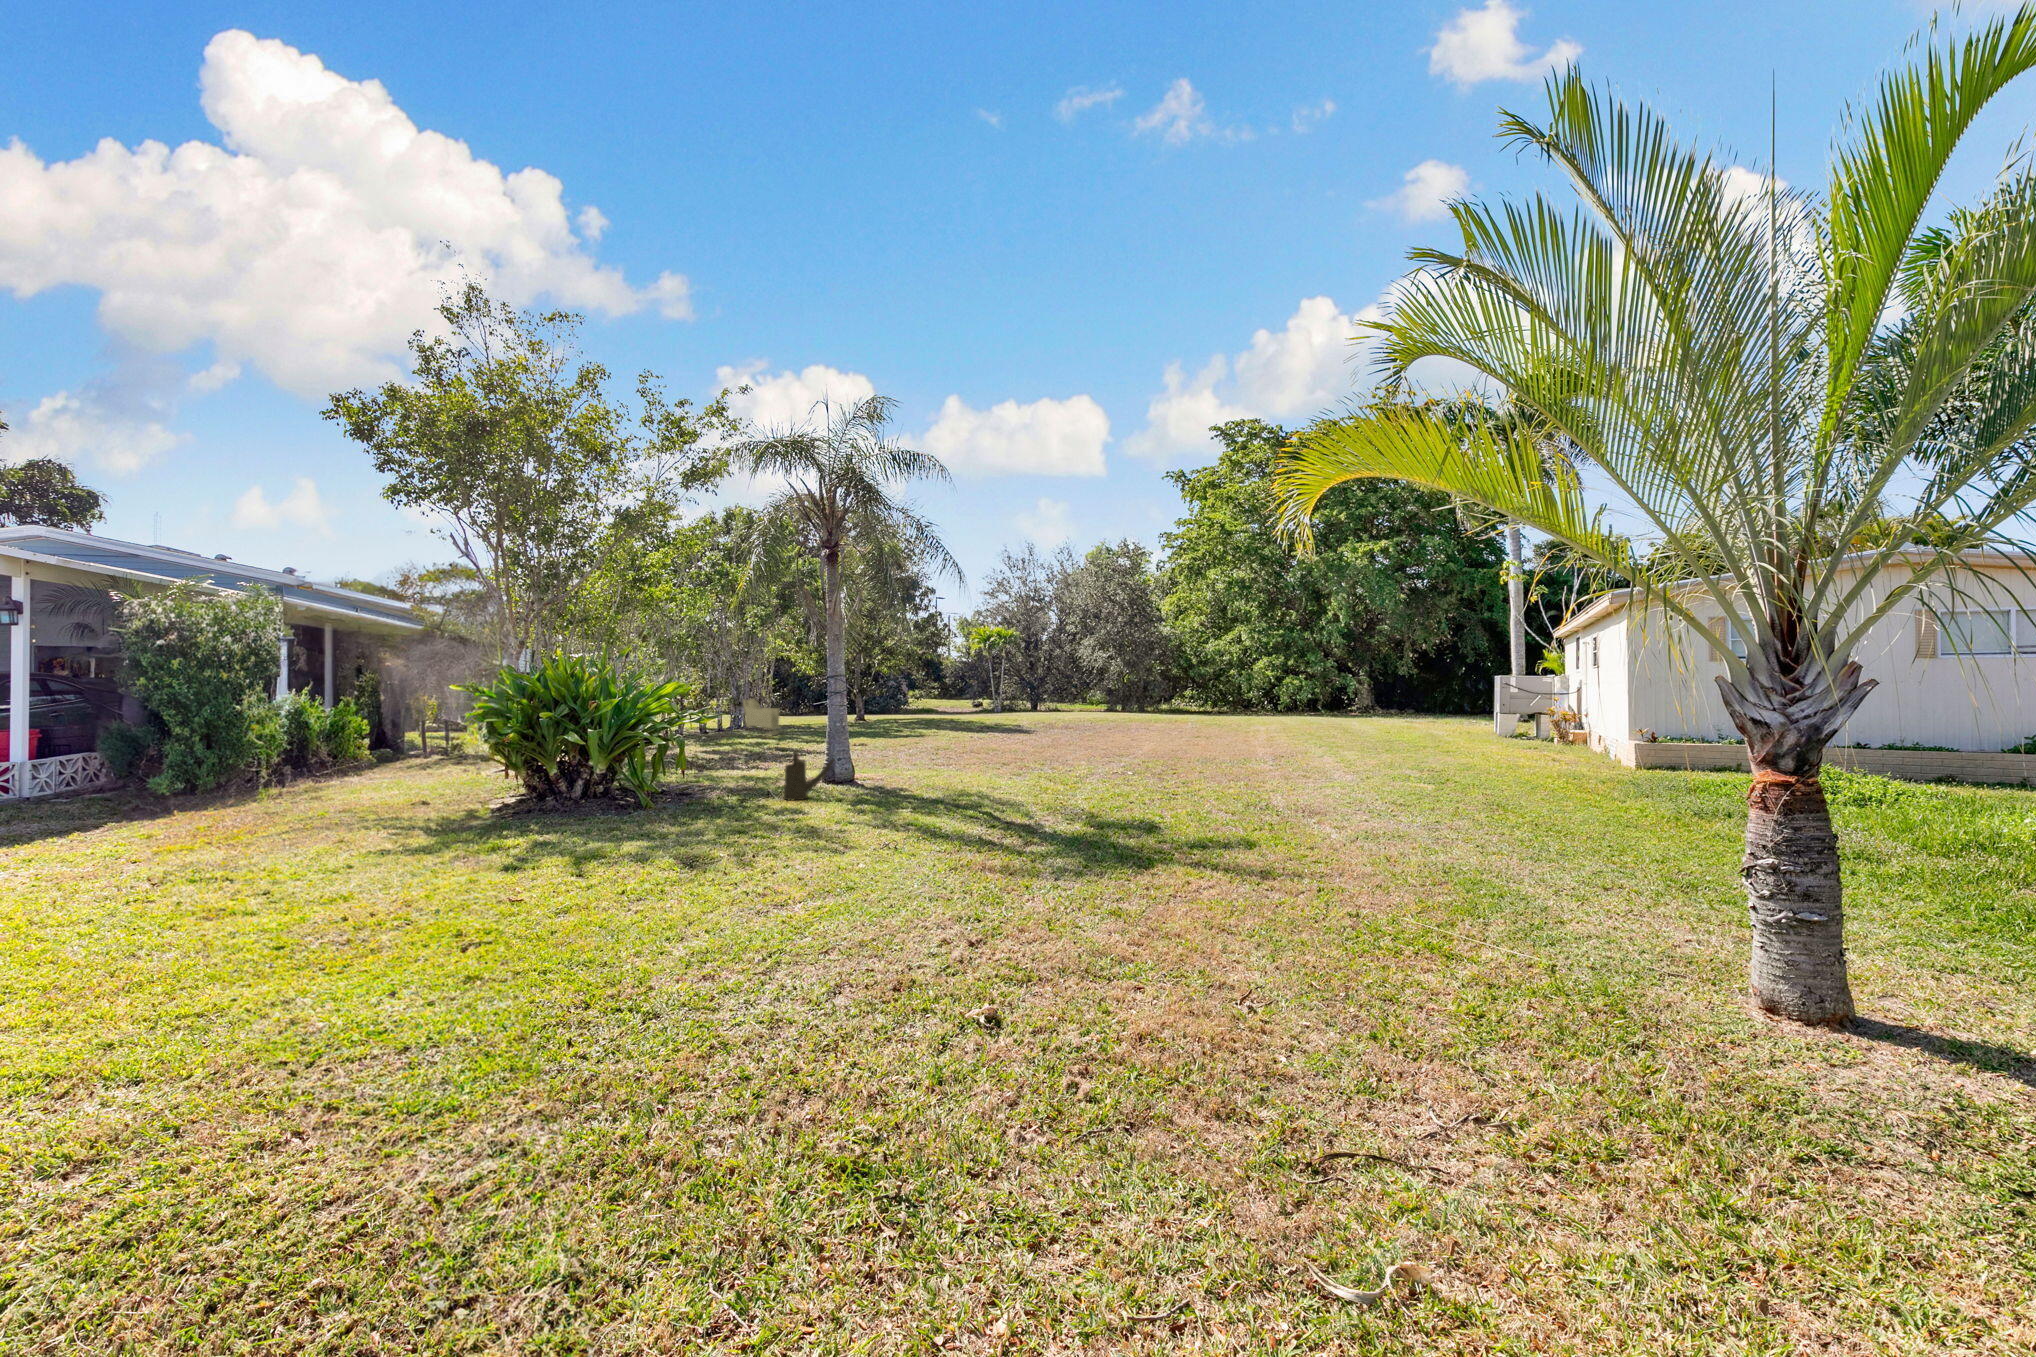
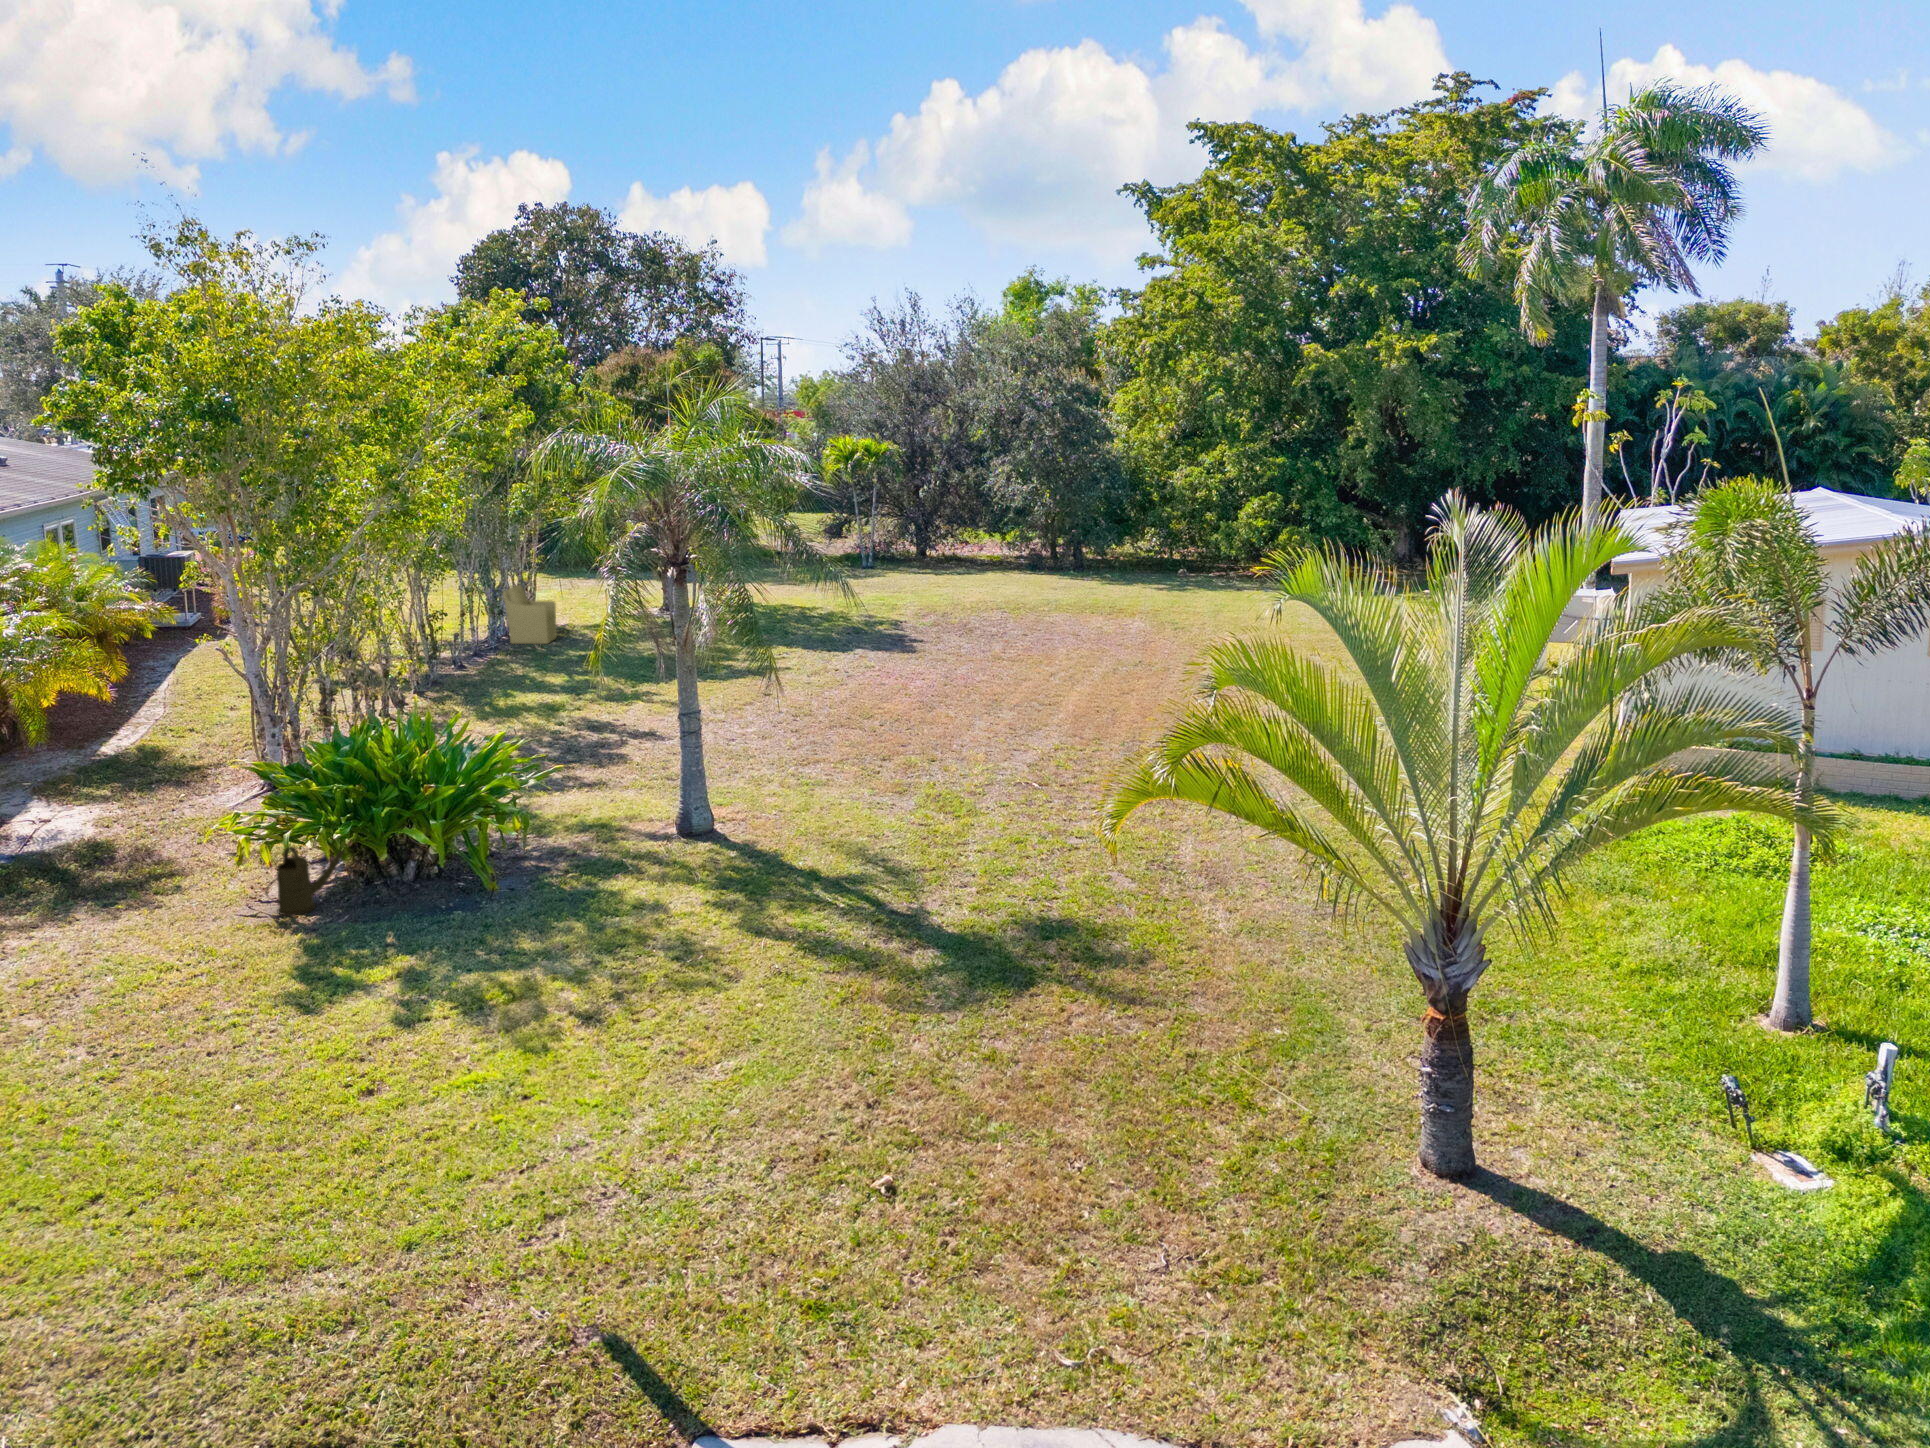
watering can: present [782,752,835,800] -> present [265,847,345,916]

